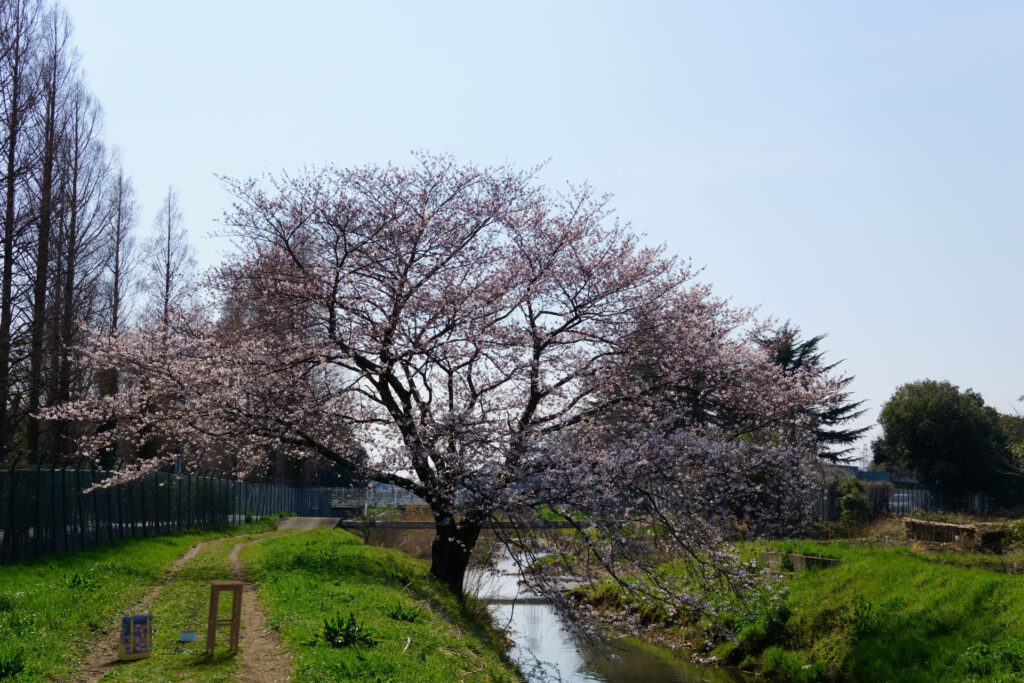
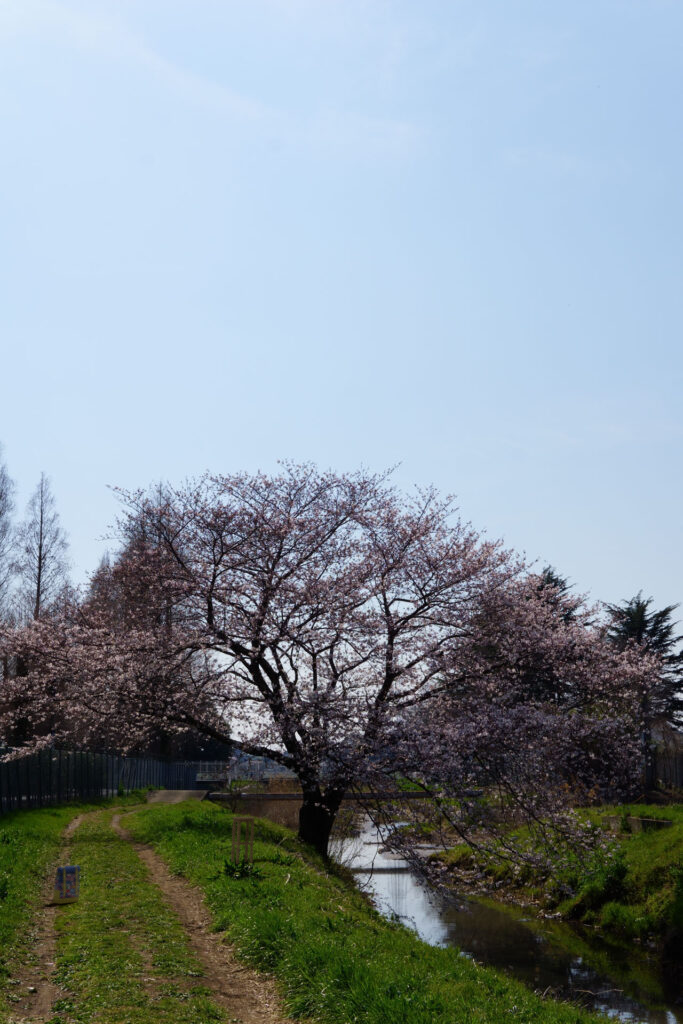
stool: present [206,581,244,655] -> present [231,817,255,864]
potted plant: present [180,602,203,641] -> none [94,845,119,890]

